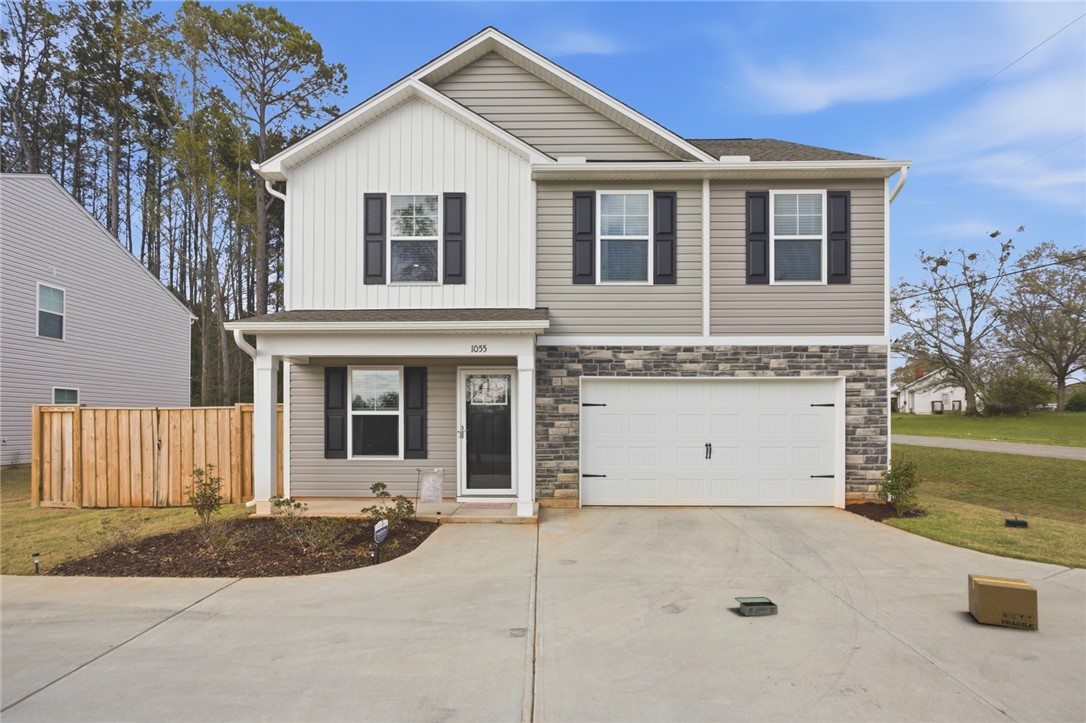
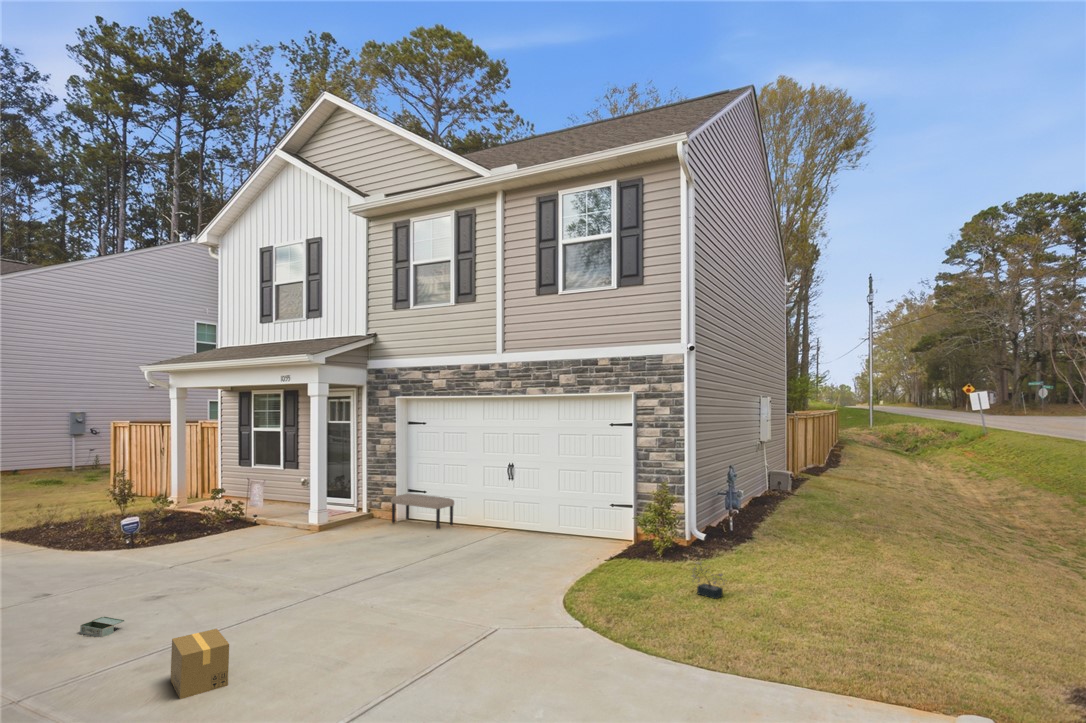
bench: none [582,478,647,510] -> present [391,494,454,529]

